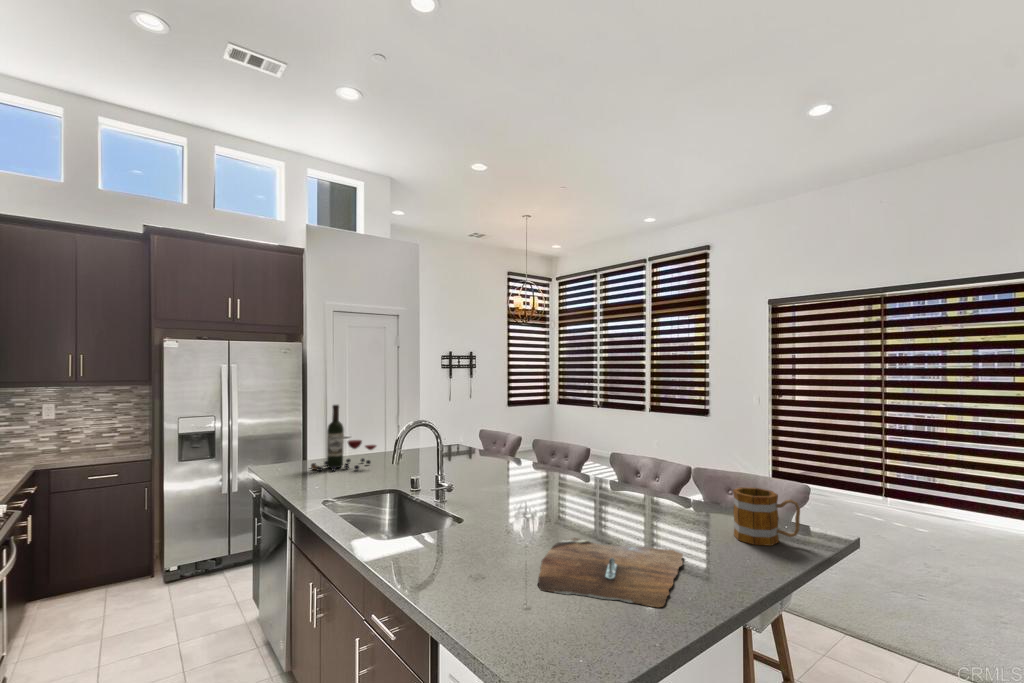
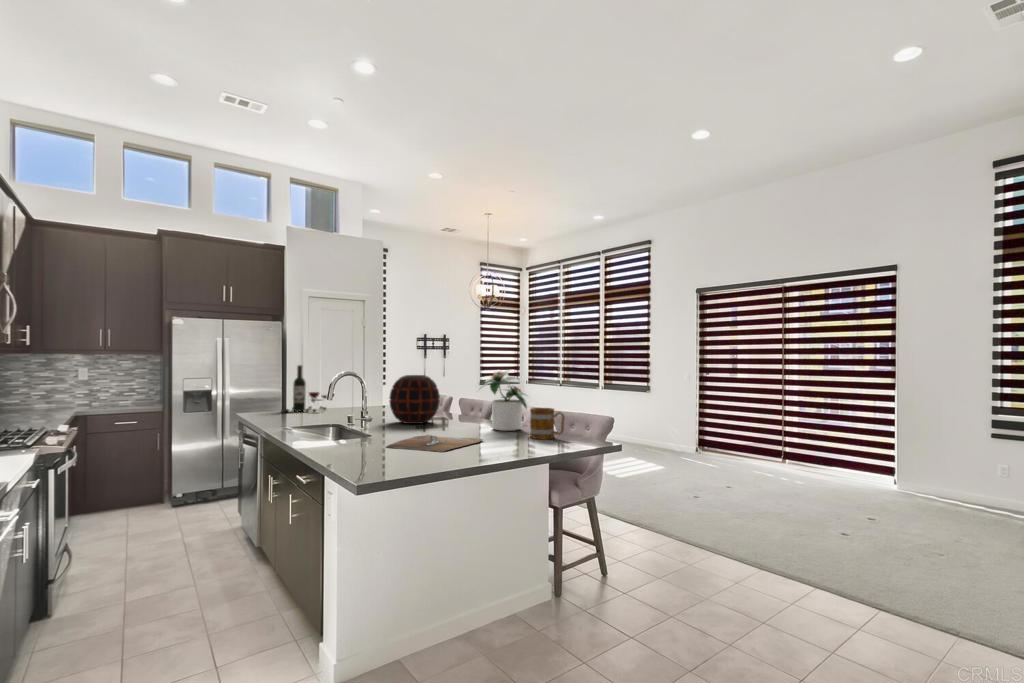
potted plant: none [623,420,707,518] -> present [483,370,527,431]
decorative vase: none [478,424,551,499] -> present [390,375,440,424]

